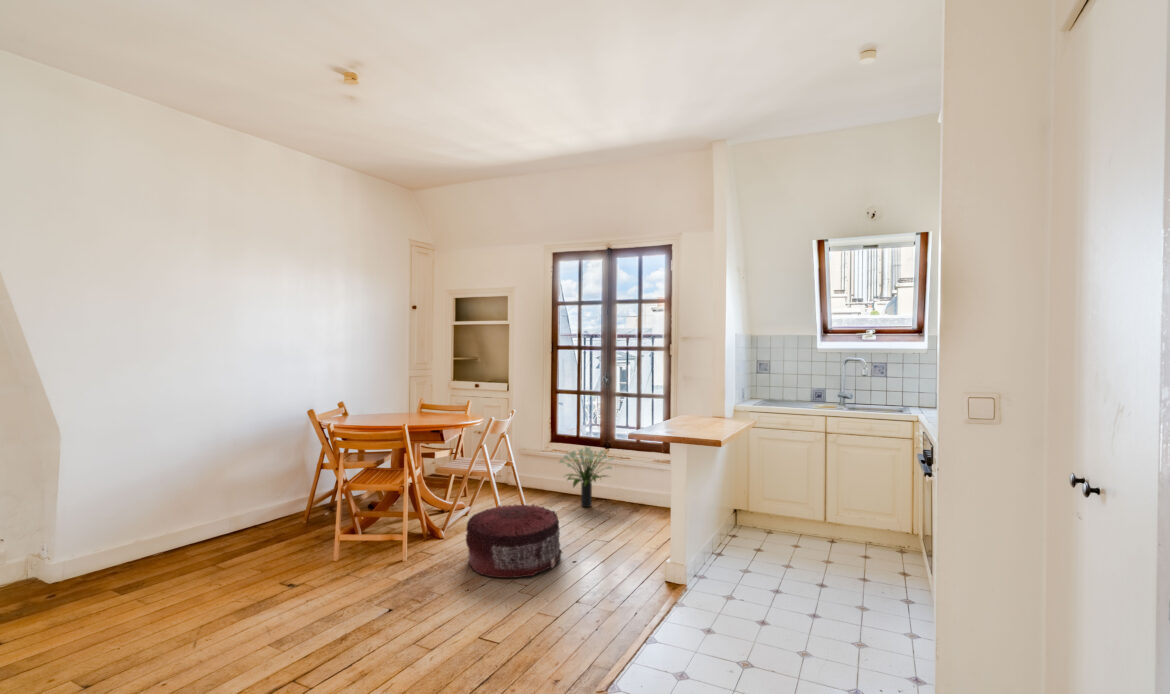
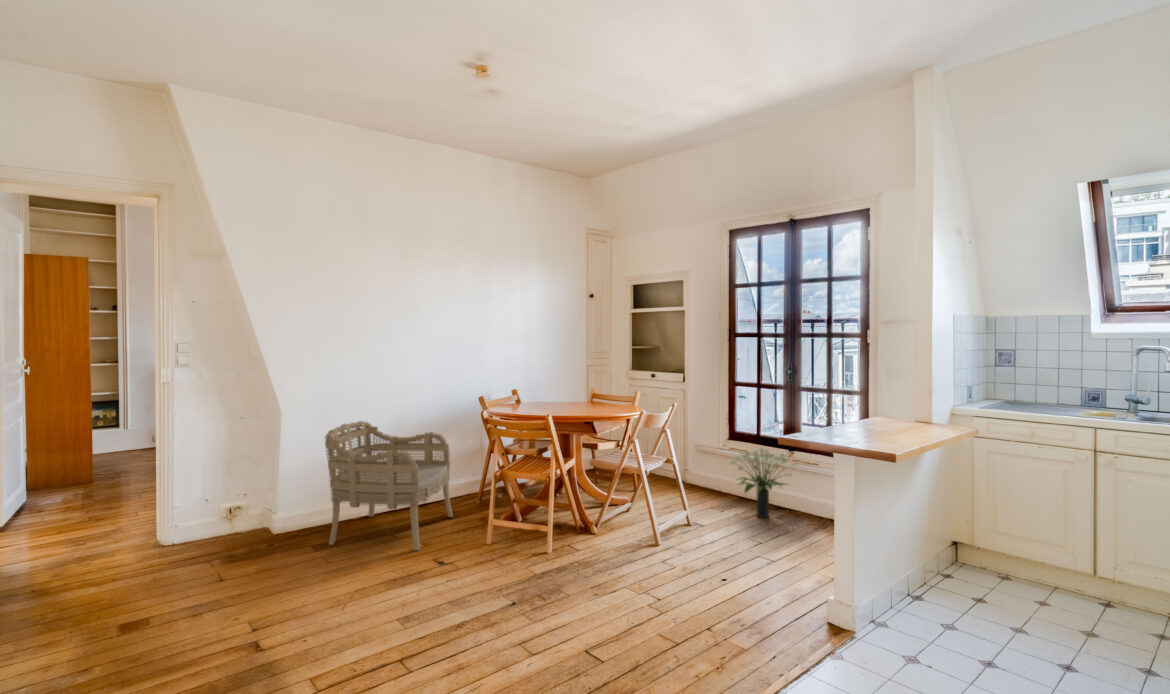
armchair: none [121,442,276,592] -> present [325,421,453,550]
pouf: present [466,504,562,578] -> none [603,506,712,592]

